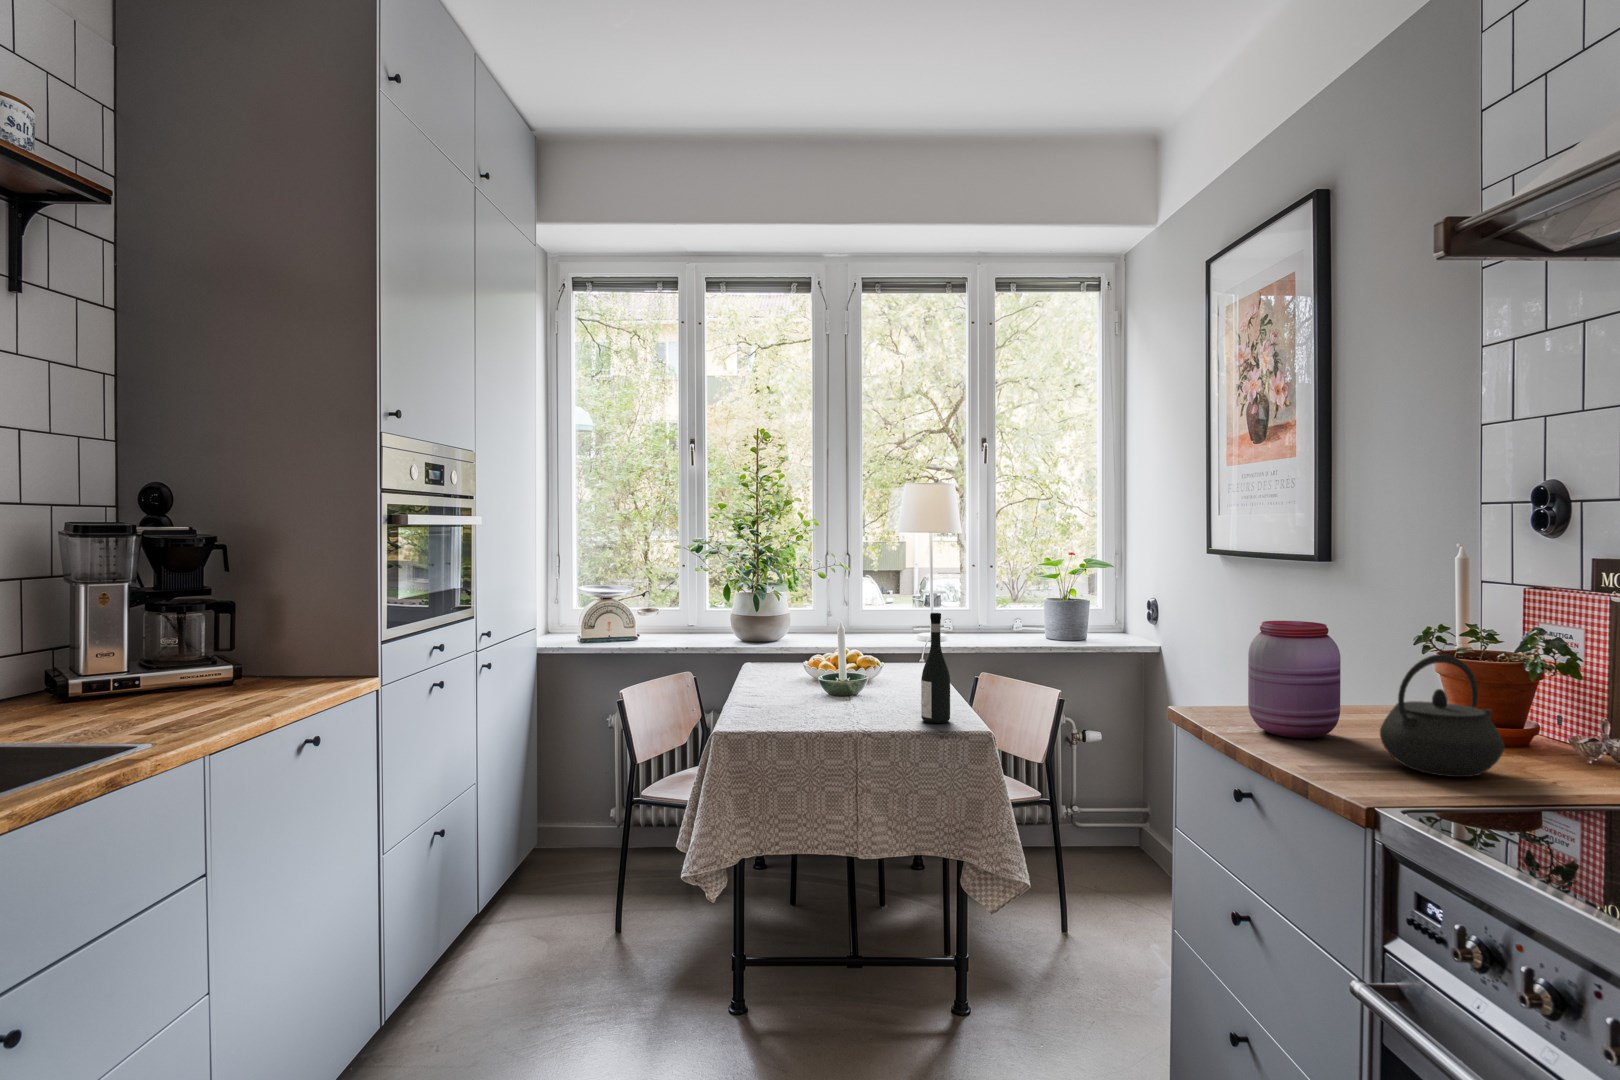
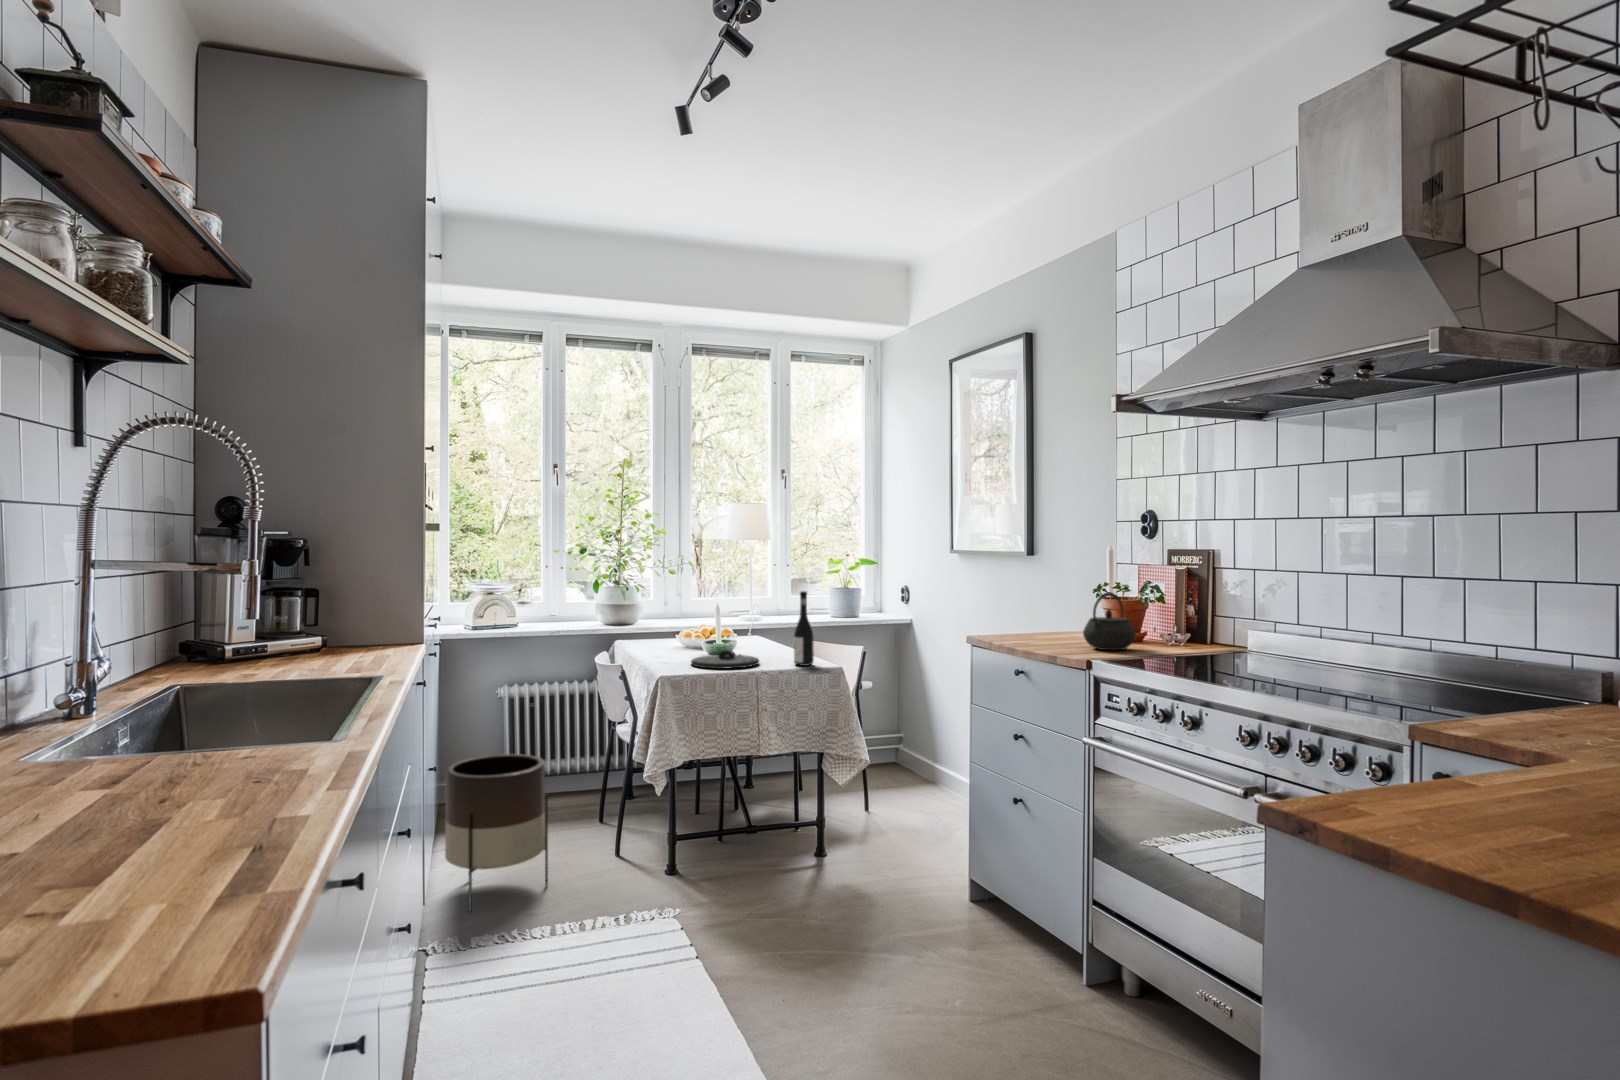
jar: present [1248,621,1341,738] -> none [1015,582,1060,643]
plate: none [779,689,875,721] -> present [691,649,759,669]
planter: none [447,811,578,1025] -> present [445,754,548,912]

